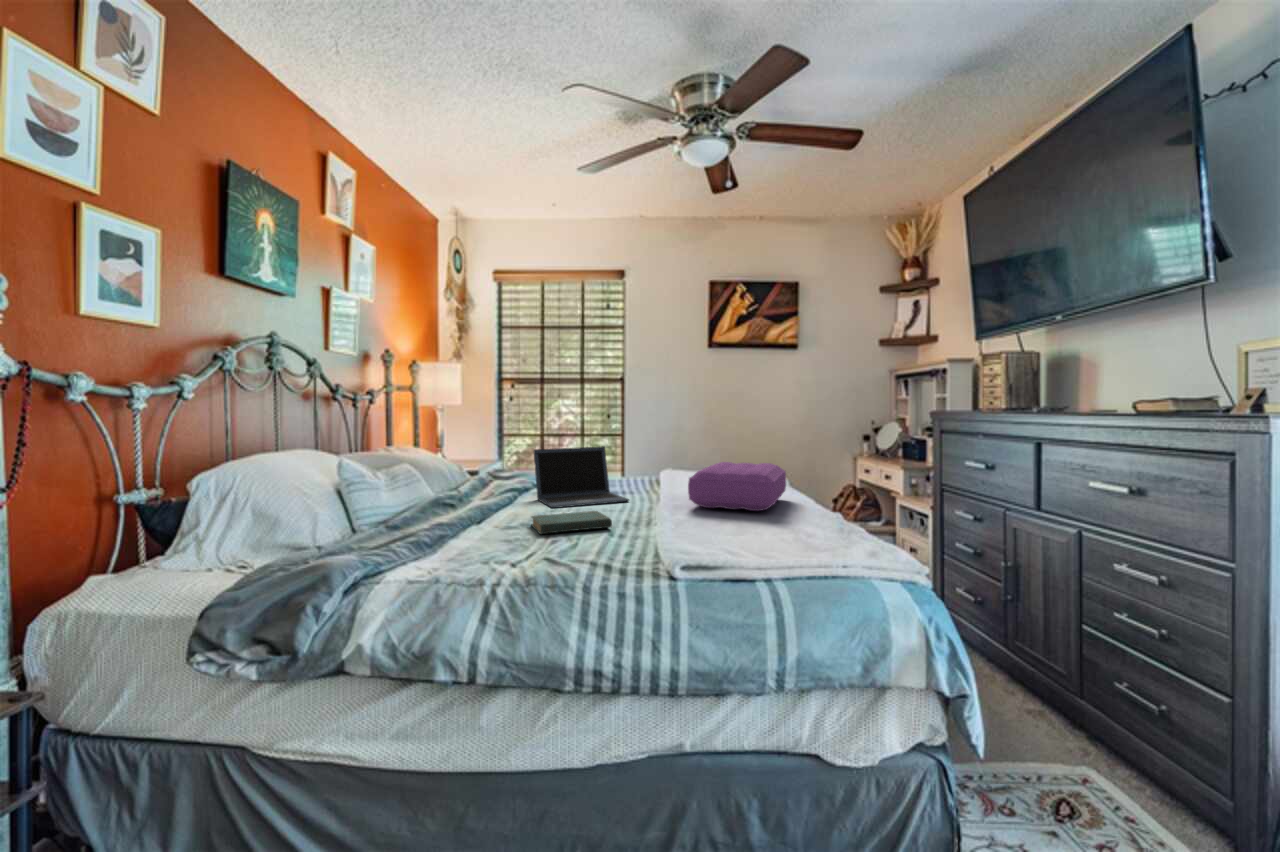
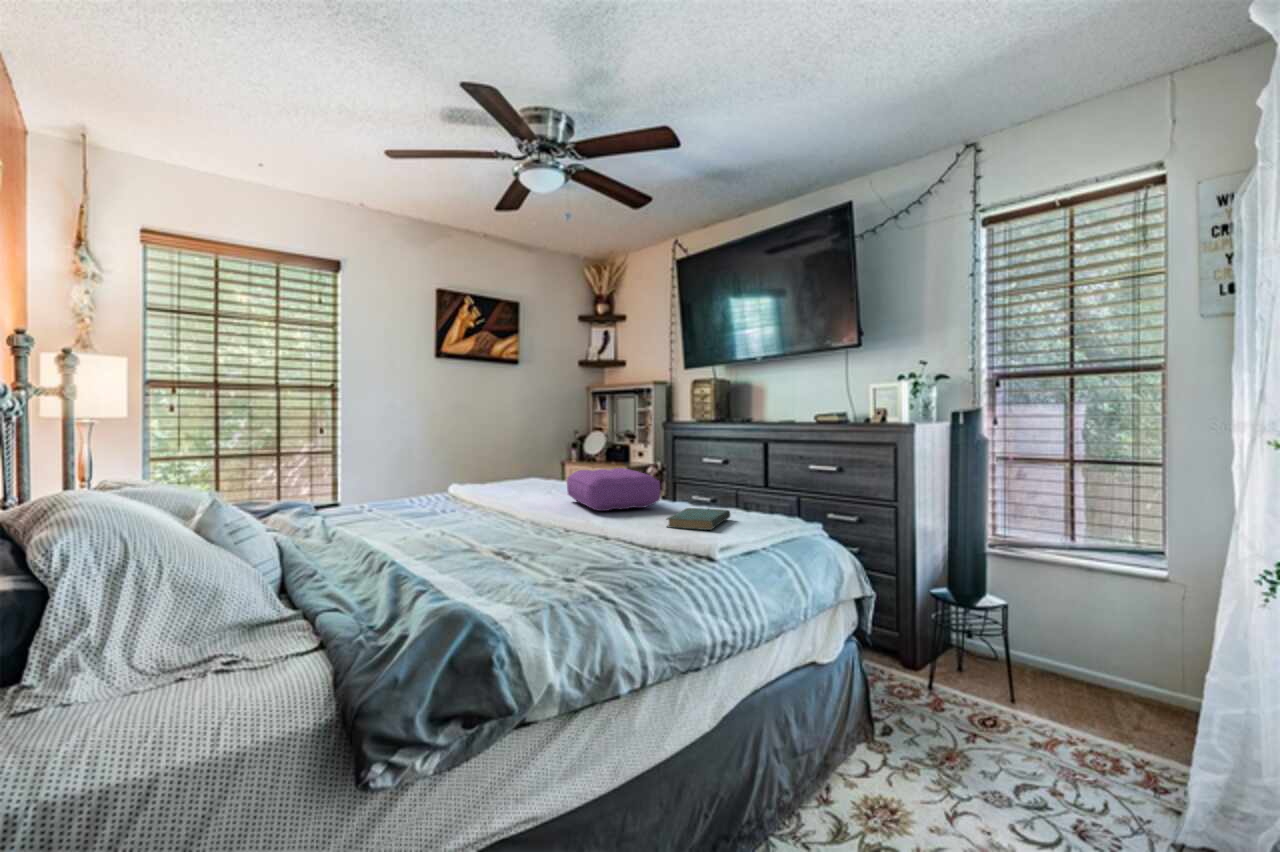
laptop: present [533,446,629,508] -> none [373,464,494,536]
book: present [531,511,612,534] -> present [666,508,730,530]

